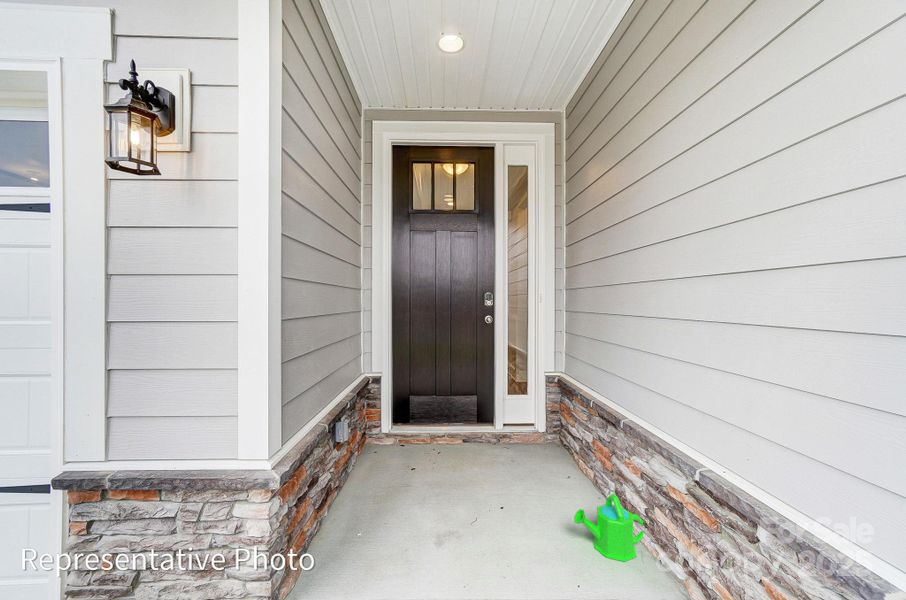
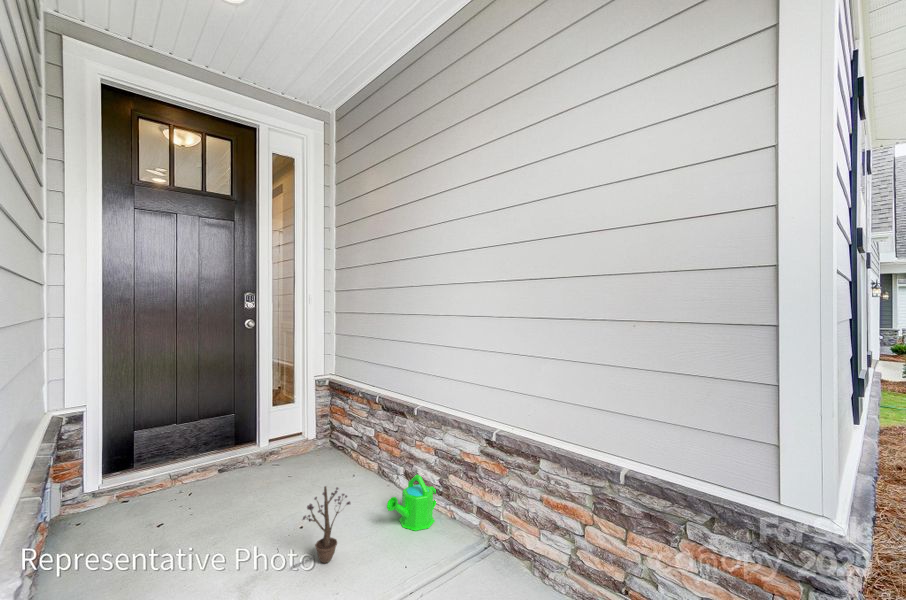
decorative plant: none [472,473,527,548] -> present [291,486,350,568]

